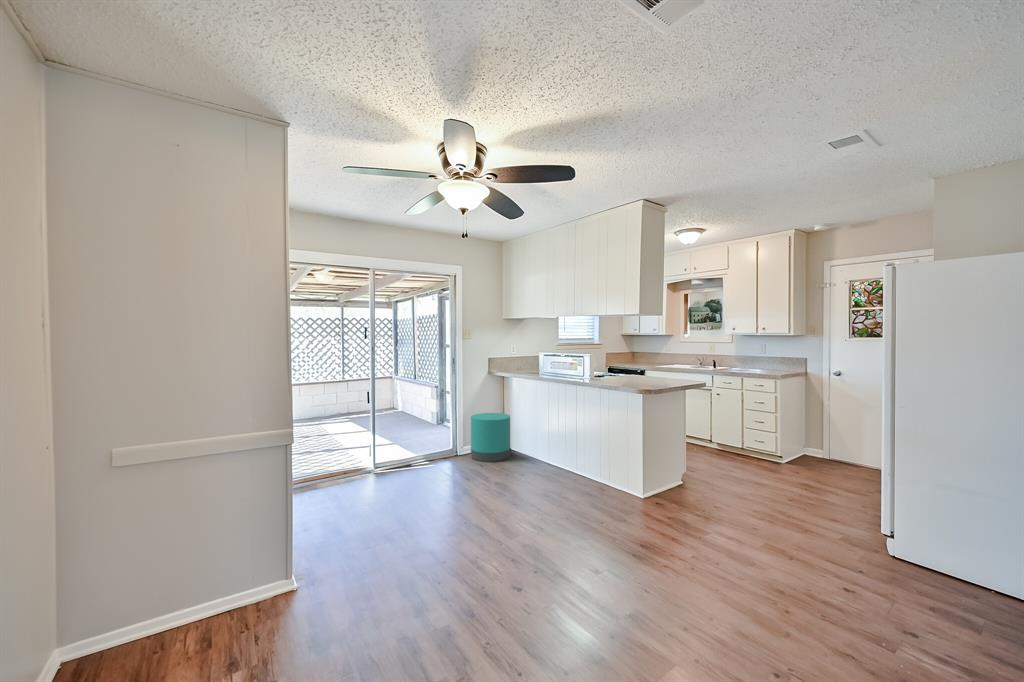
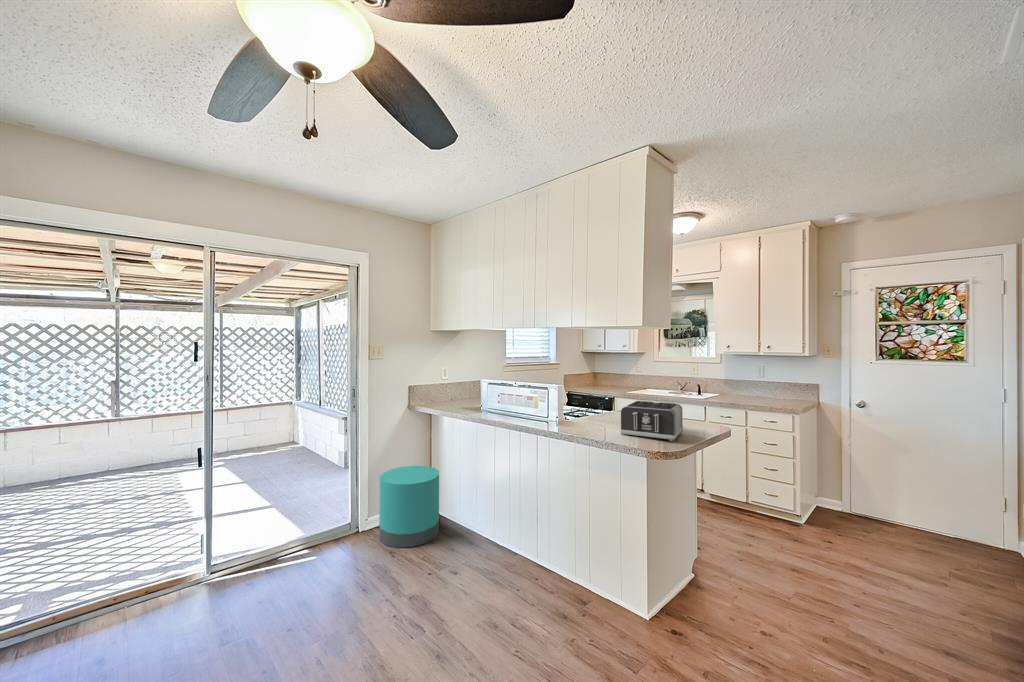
toaster: none [629,364,675,387] -> present [620,401,683,442]

